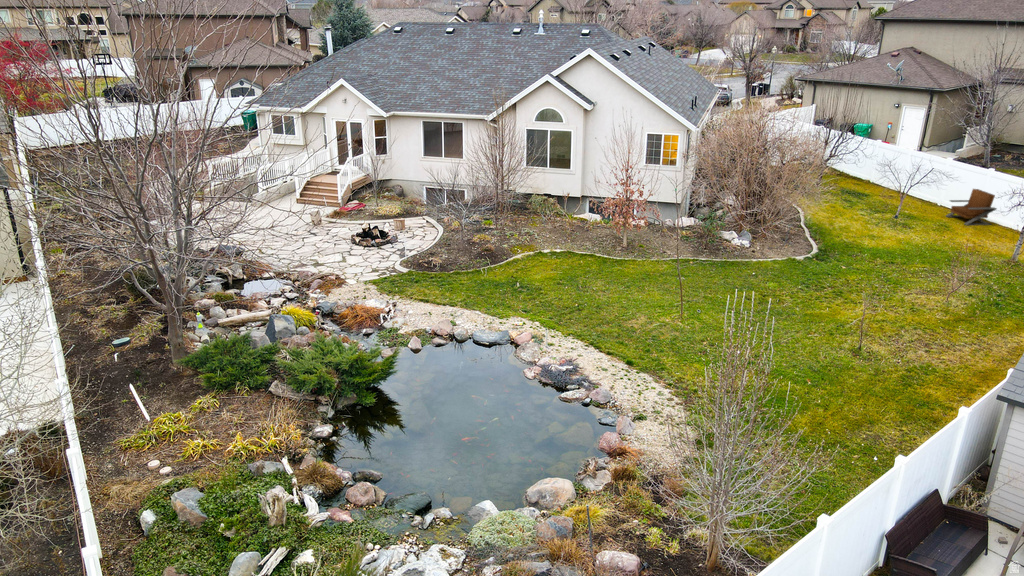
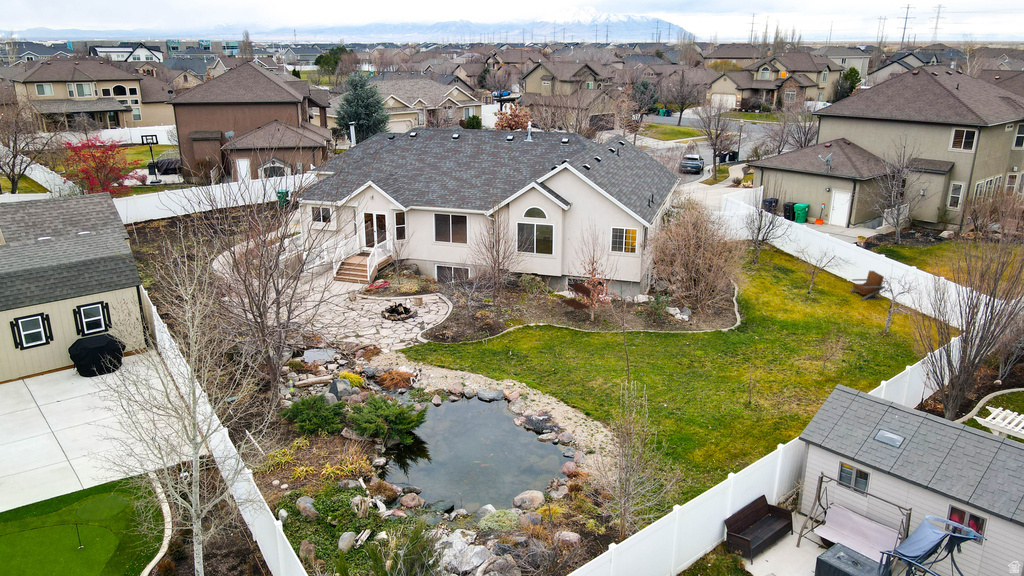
bench: none [583,199,622,249] -> present [562,282,591,321]

